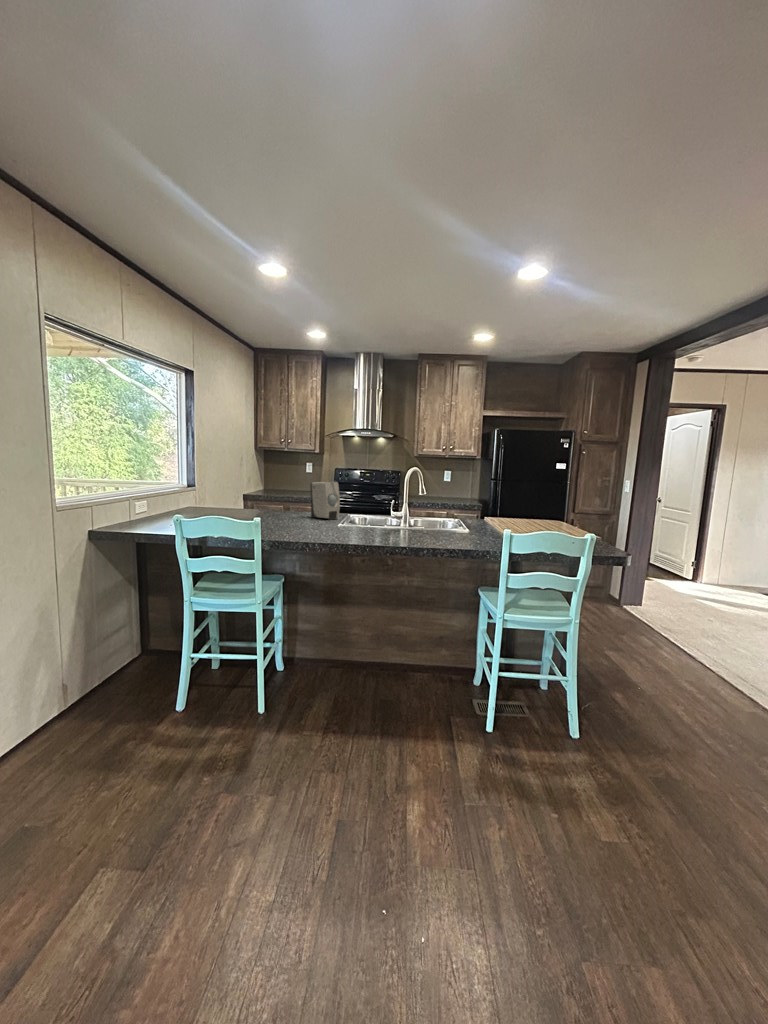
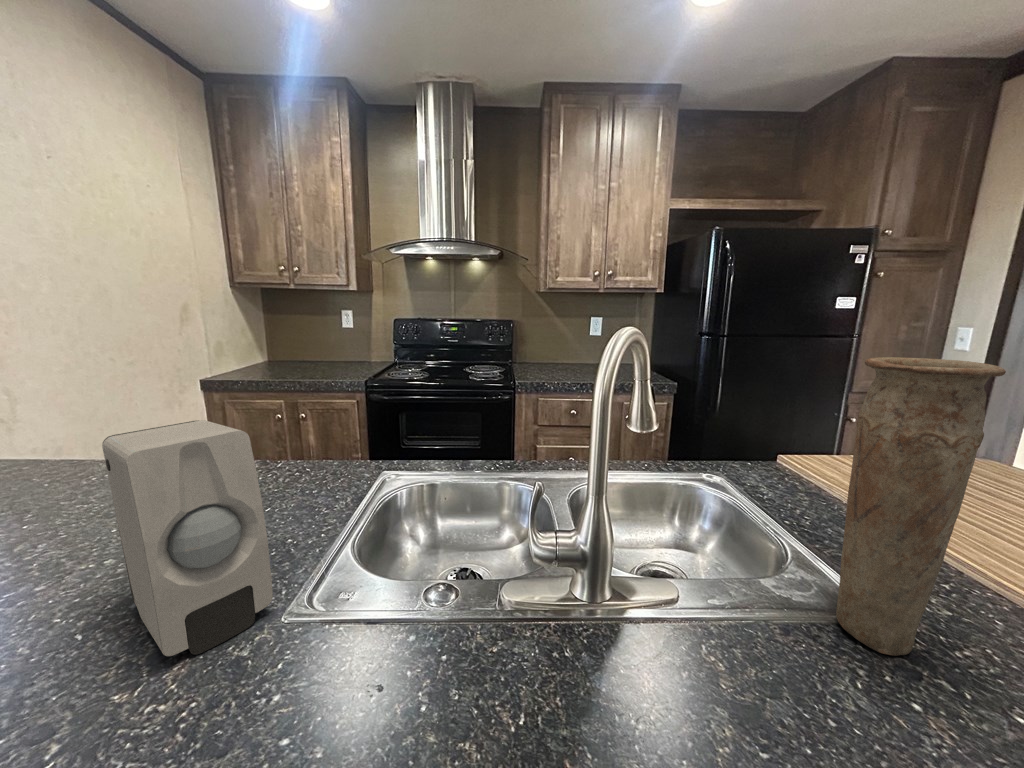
vase: none [450,472,467,526] -> present [836,357,1006,656]

